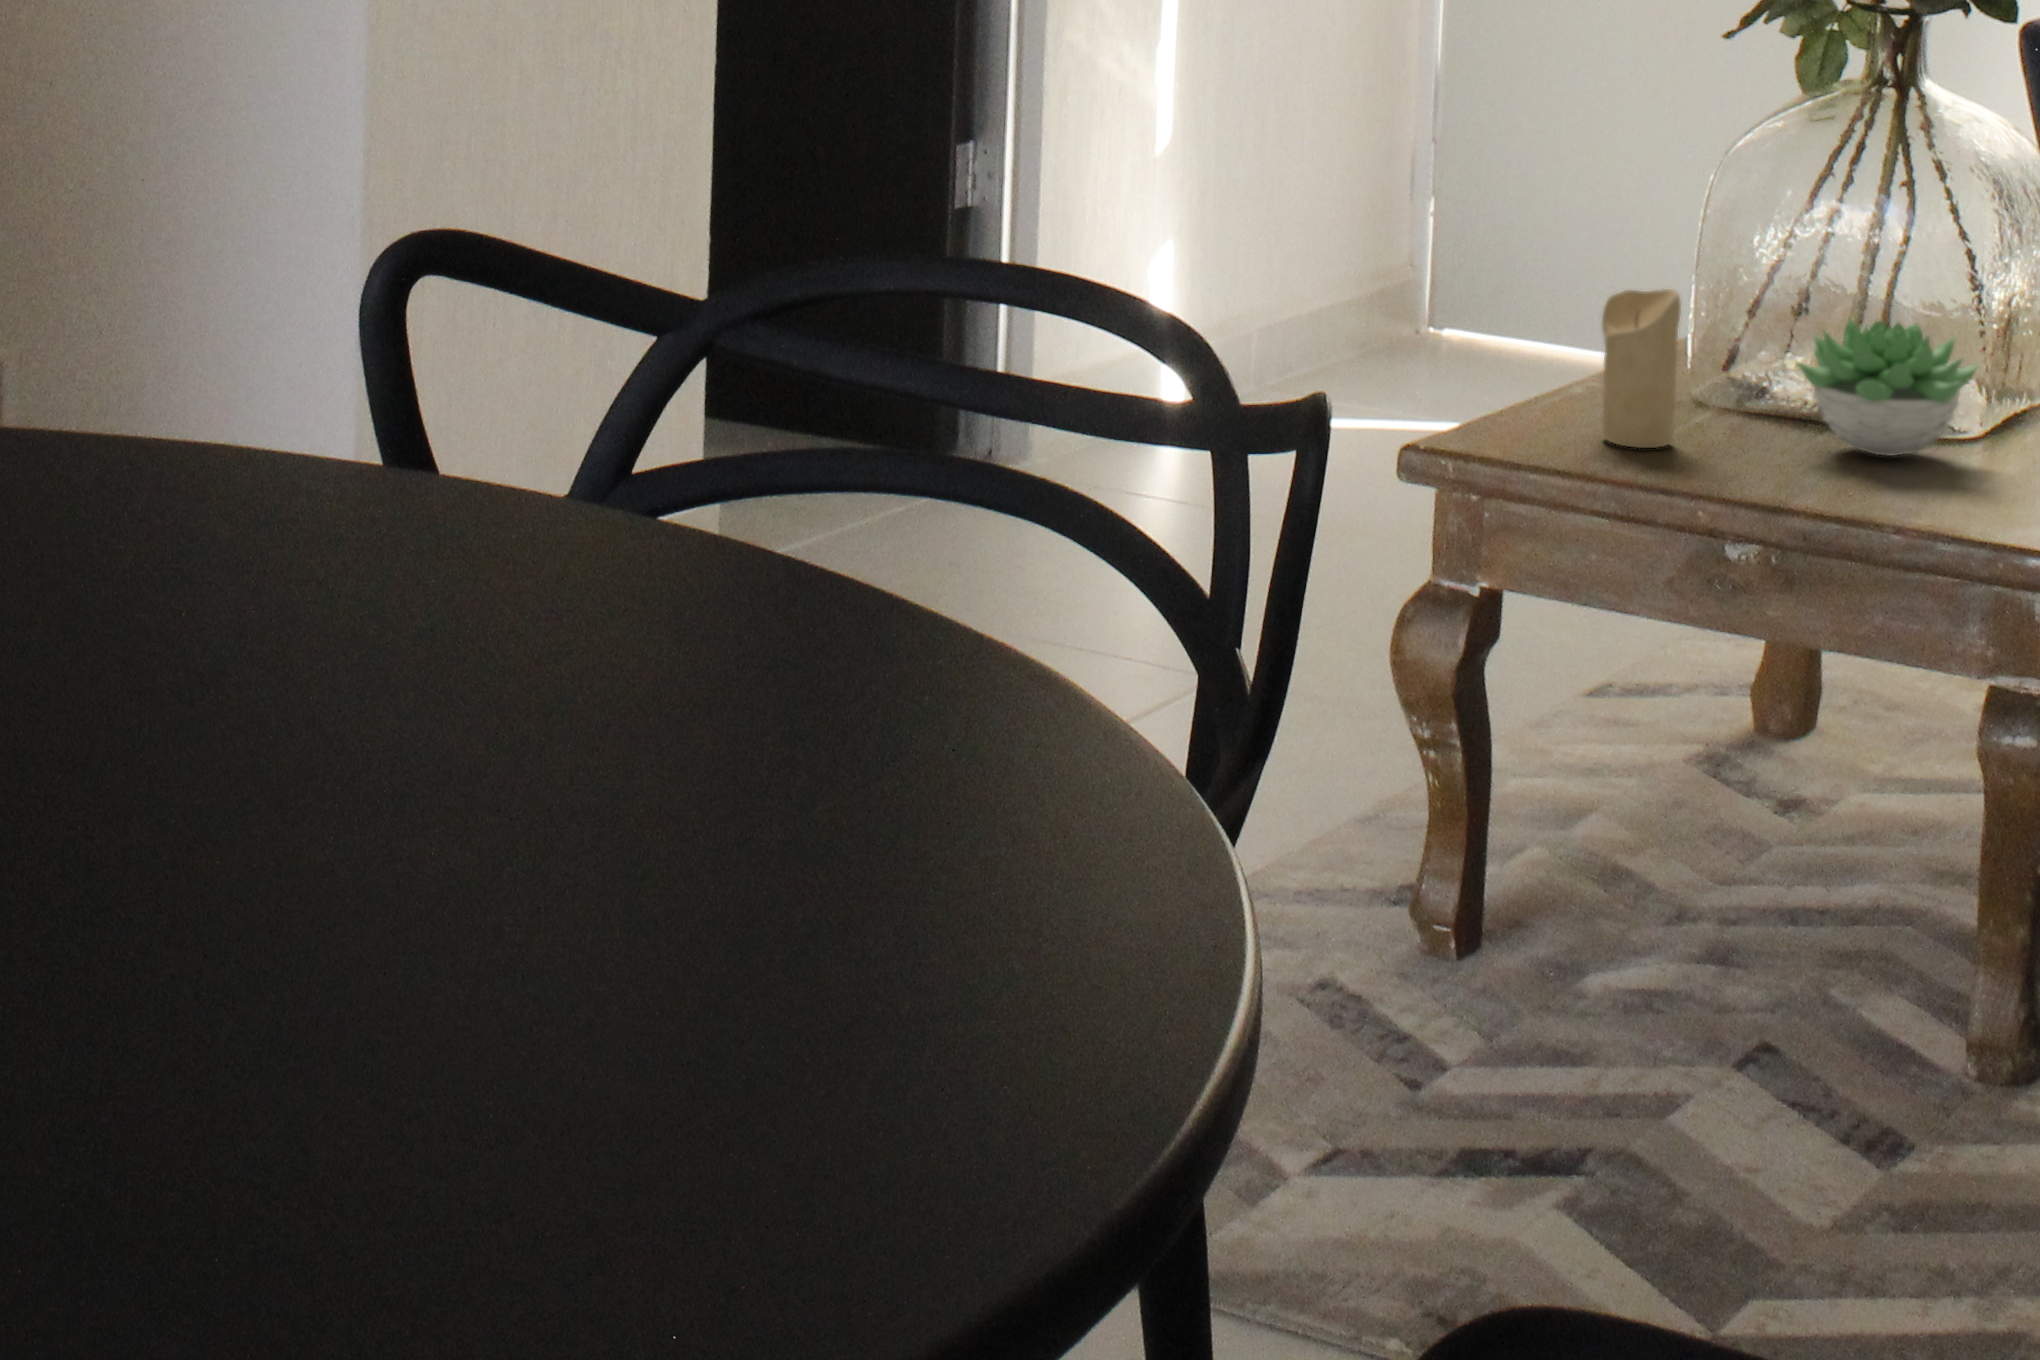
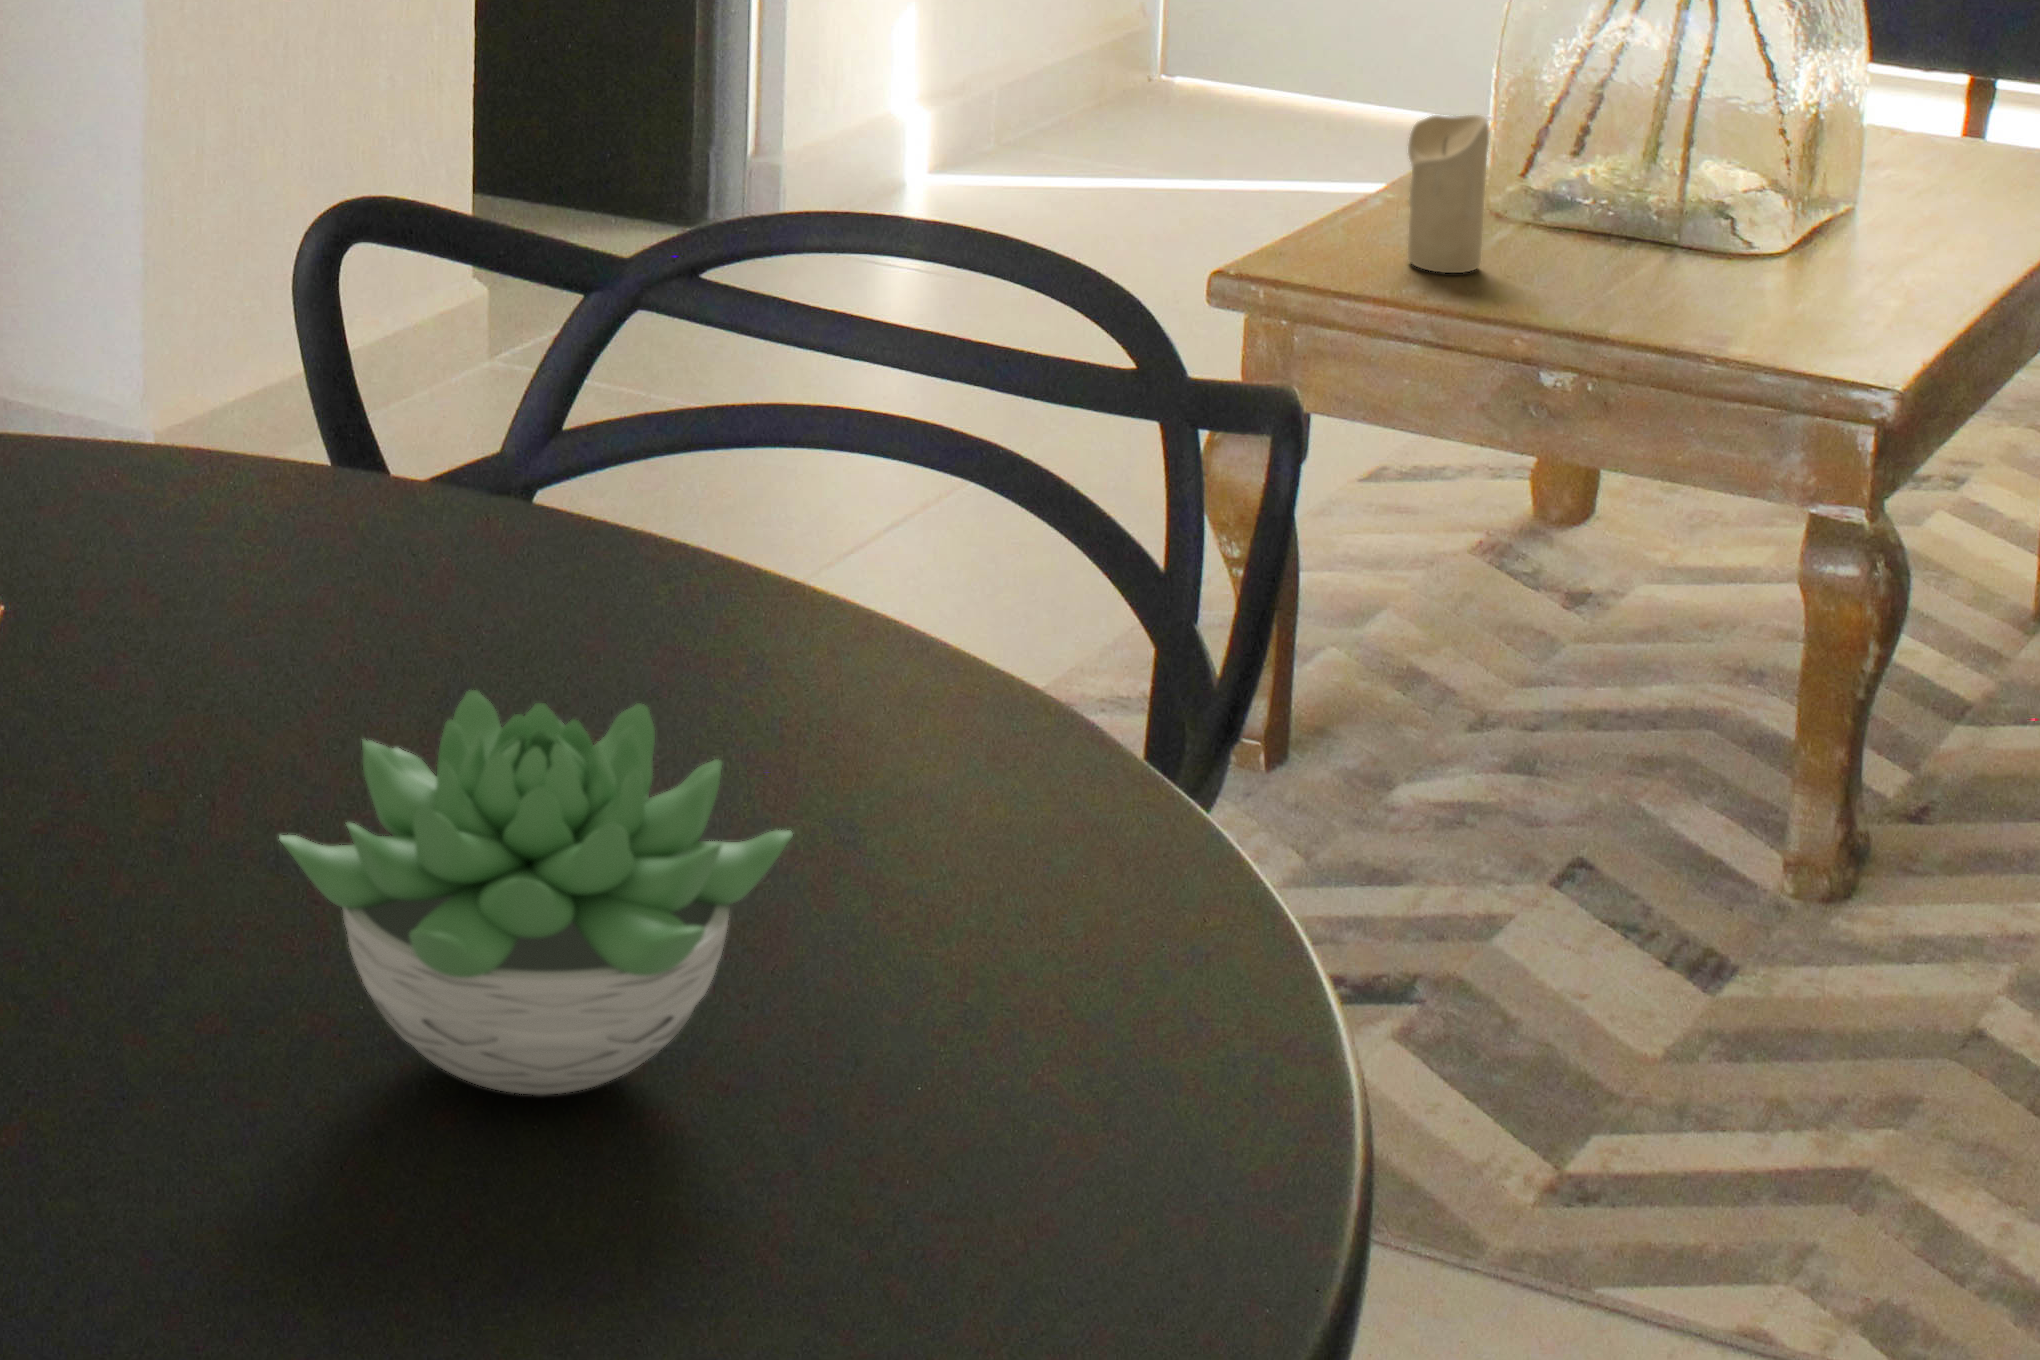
succulent plant: present [1798,320,1978,456] -> present [279,690,792,1095]

